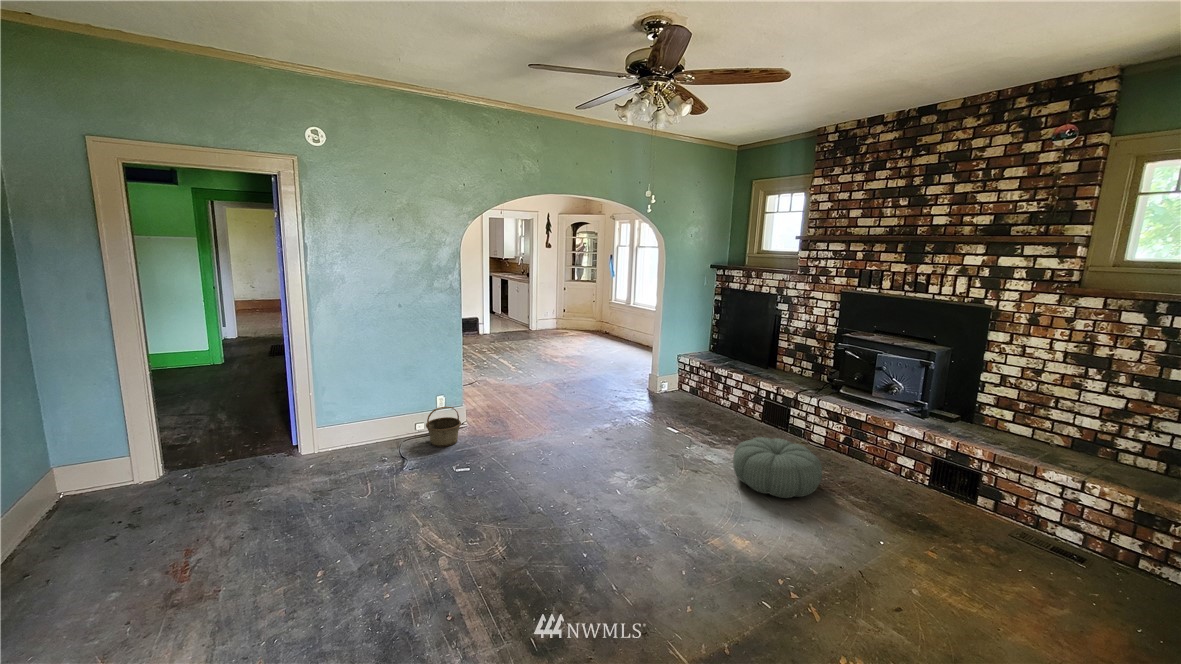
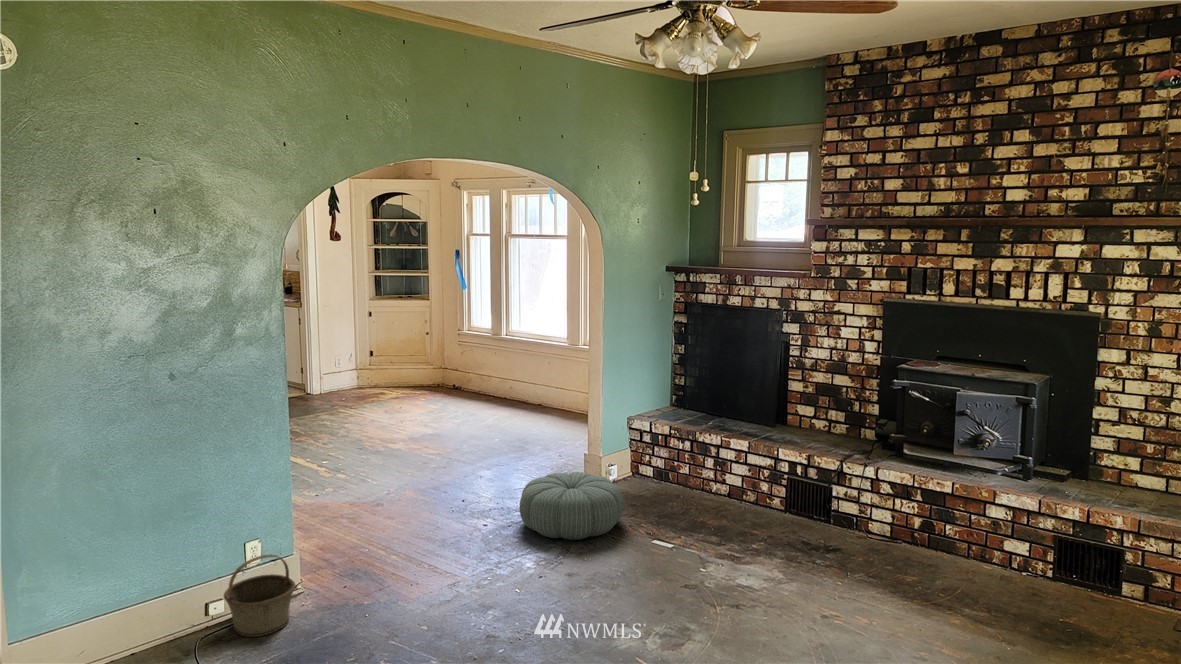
pouf: present [733,437,822,498] -> present [519,472,624,540]

